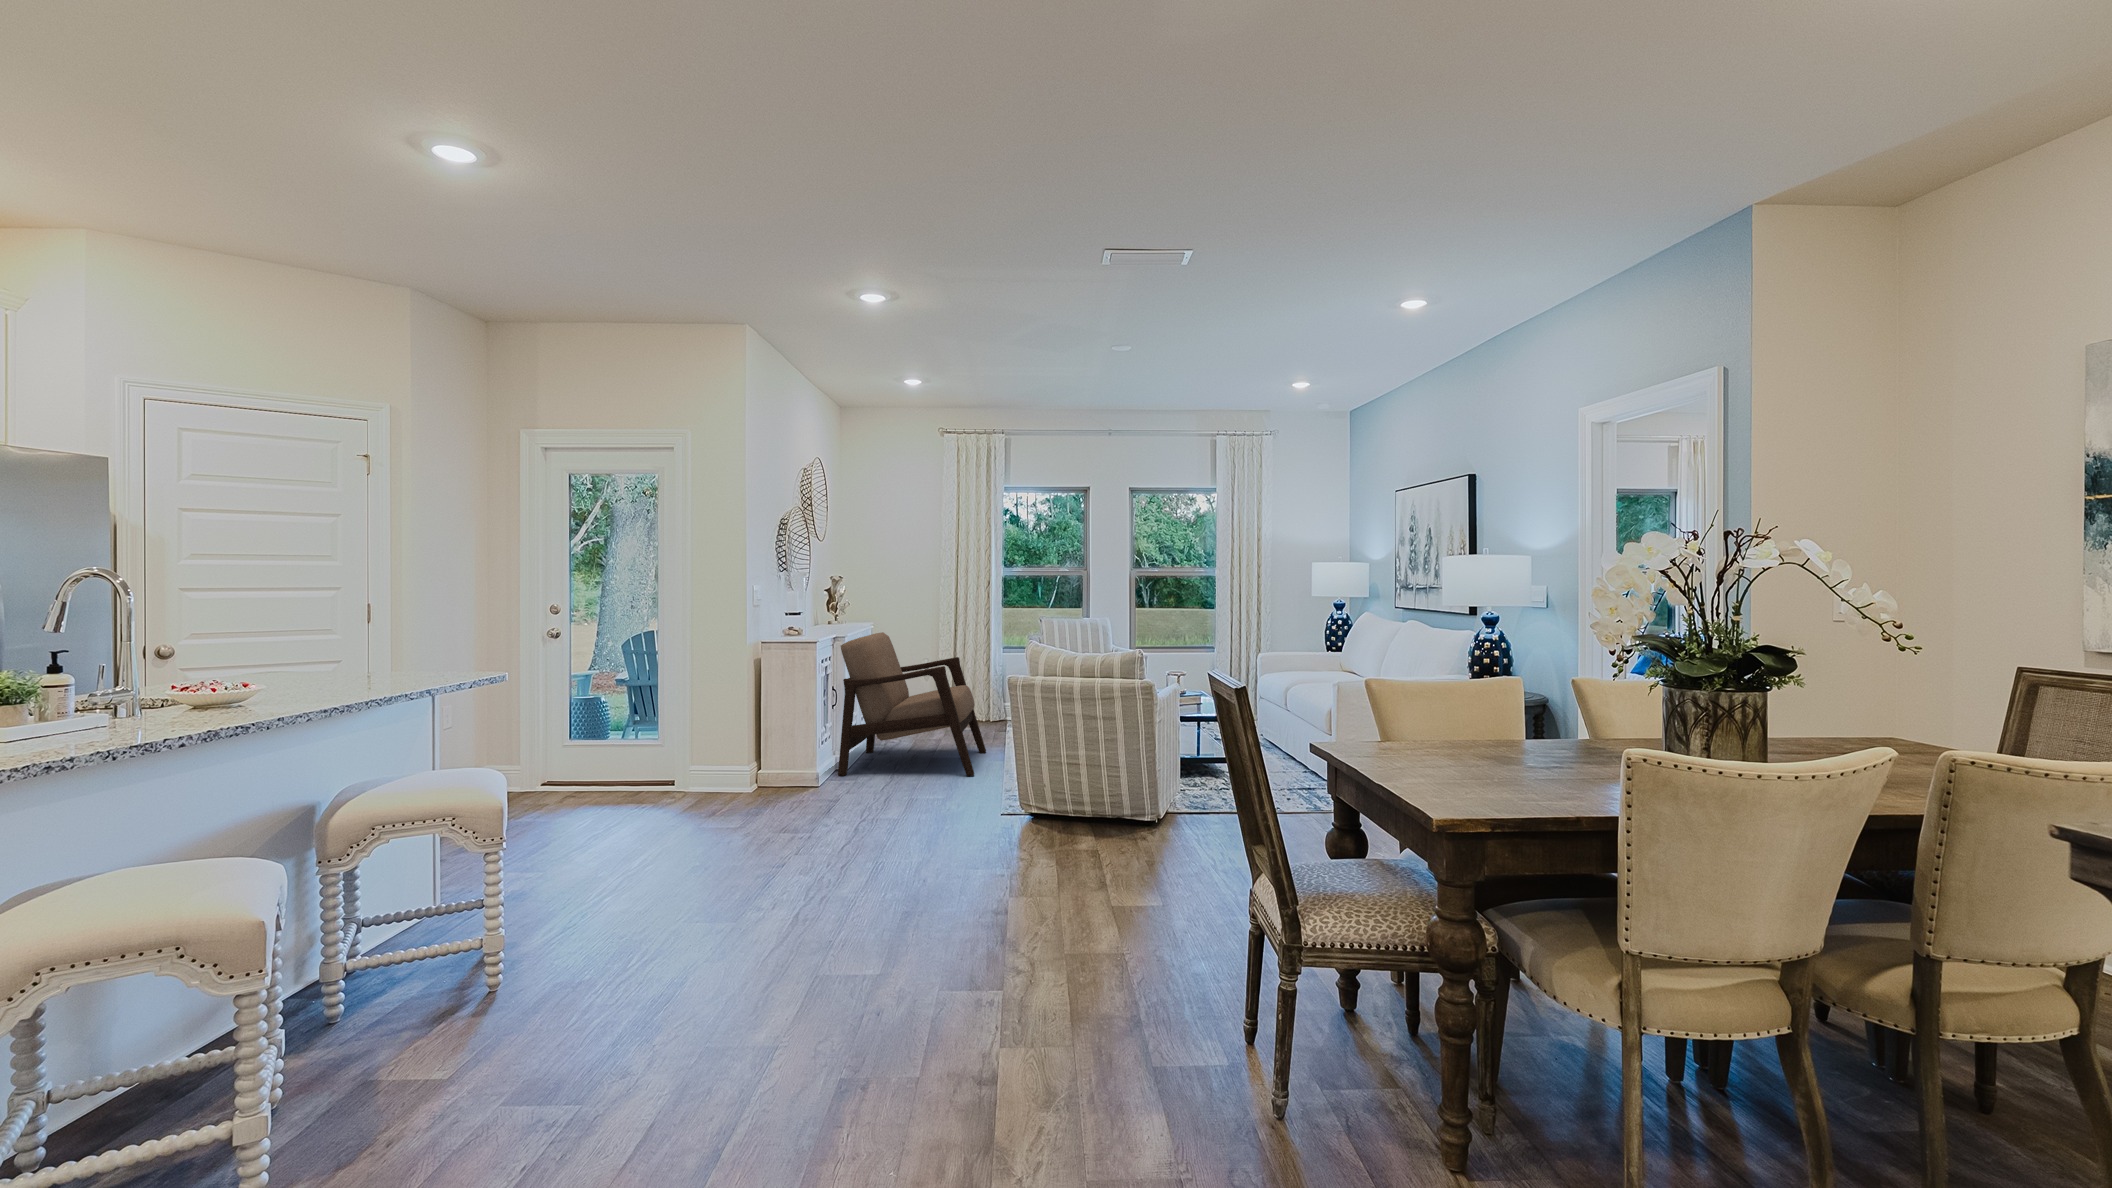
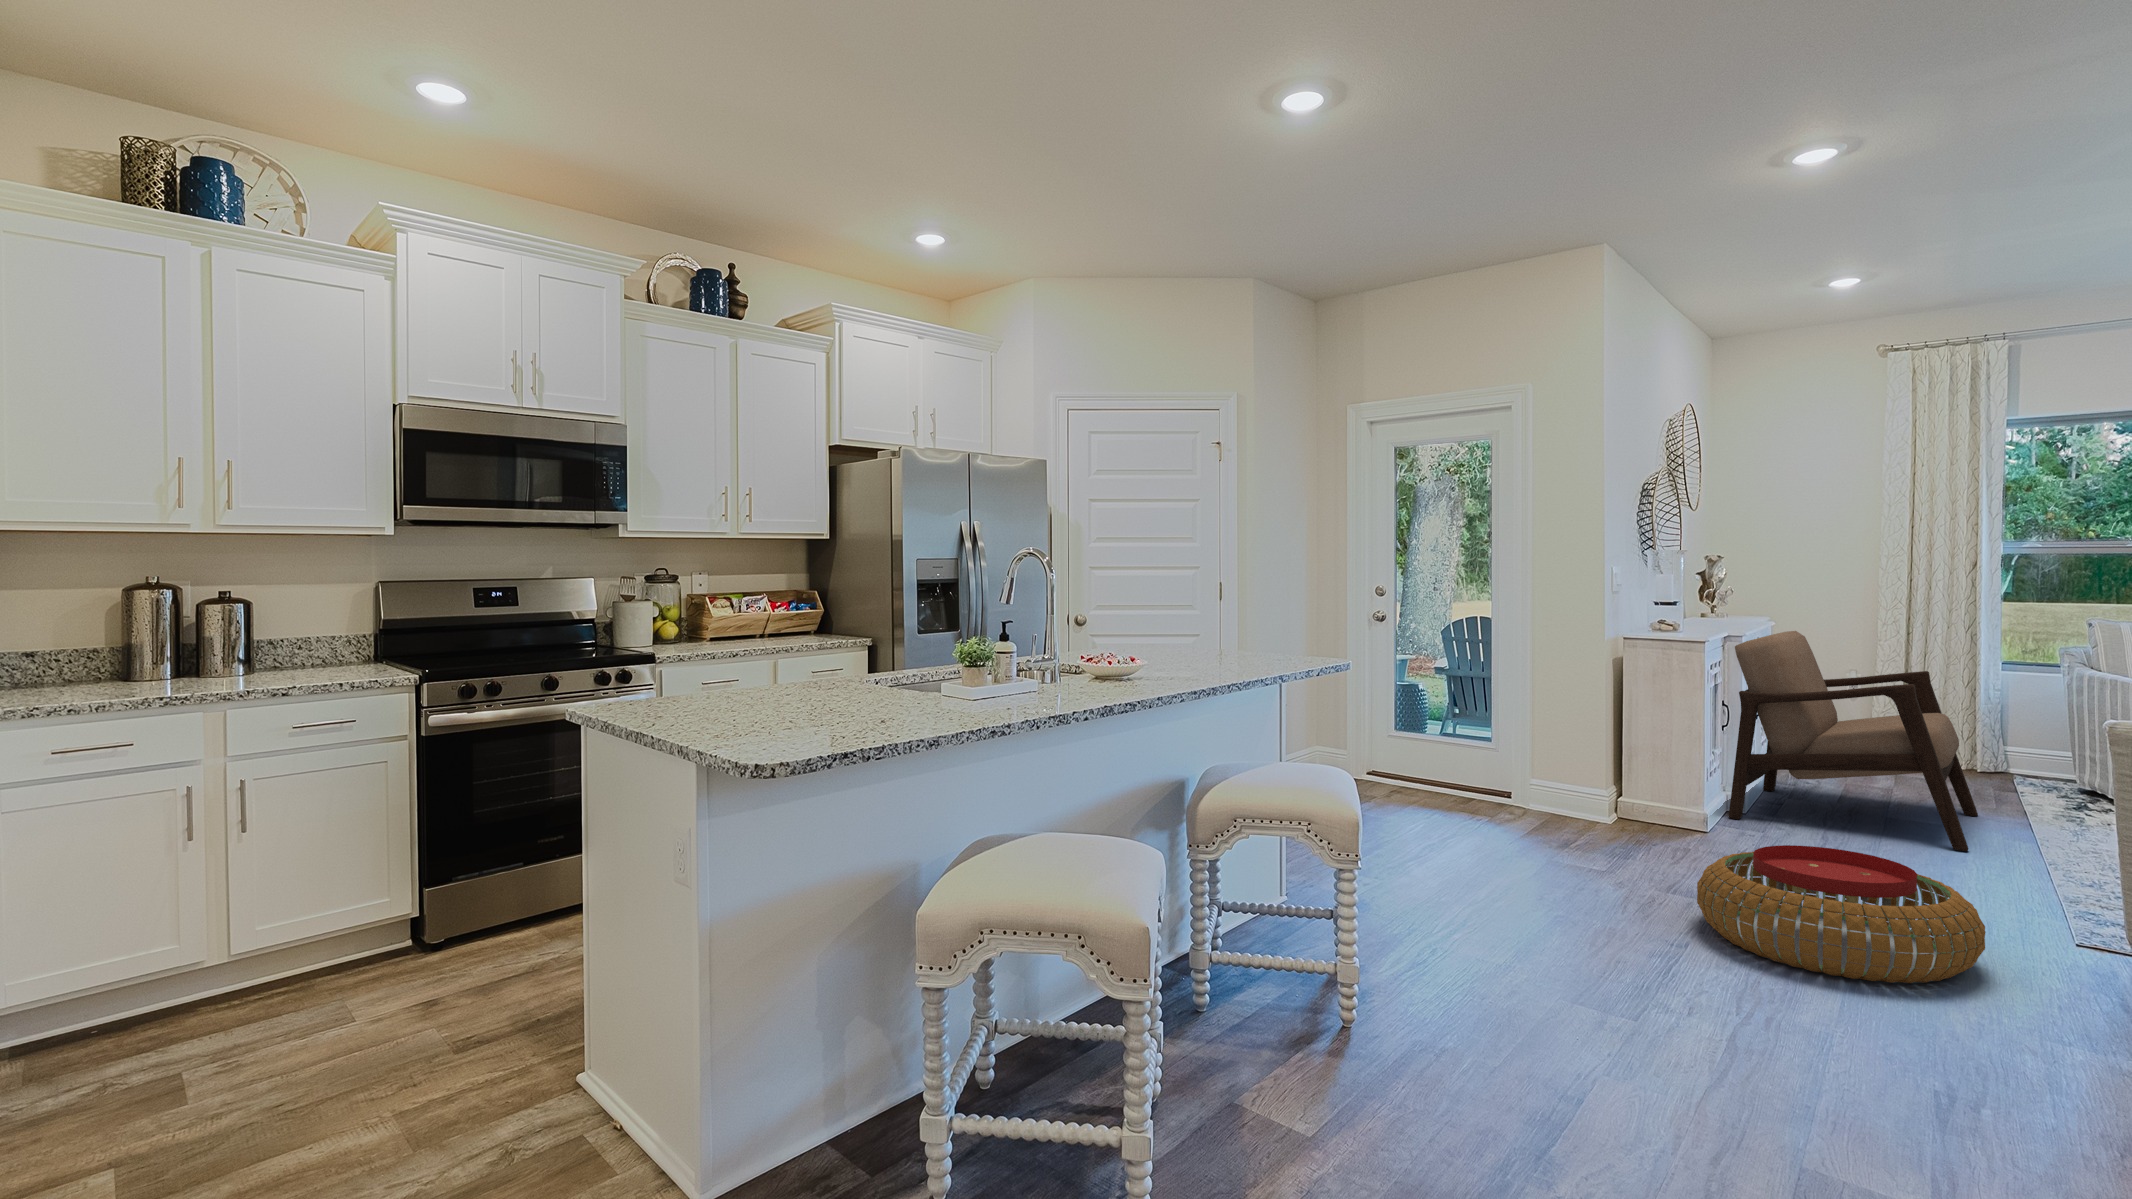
pouf: none [797,783,960,869] -> present [1697,845,1986,983]

